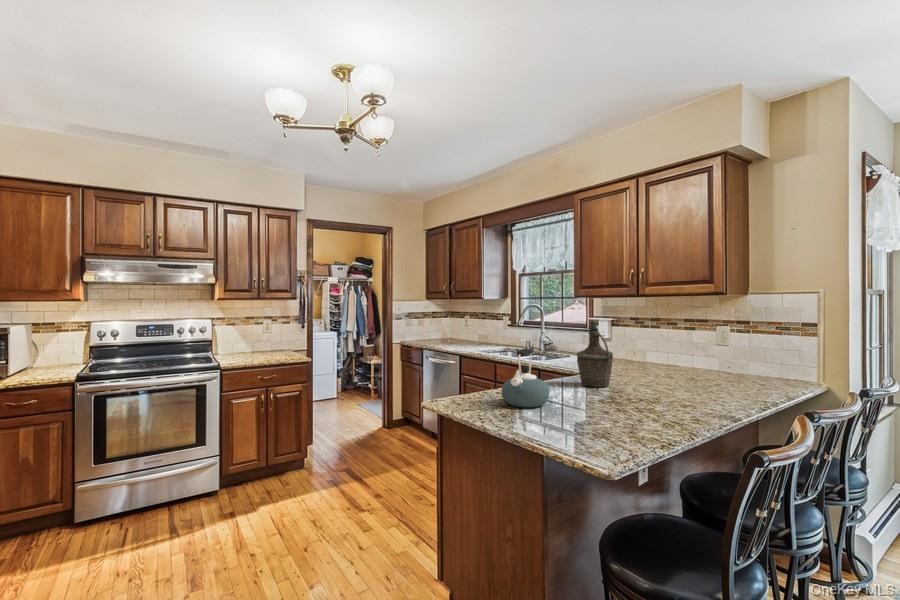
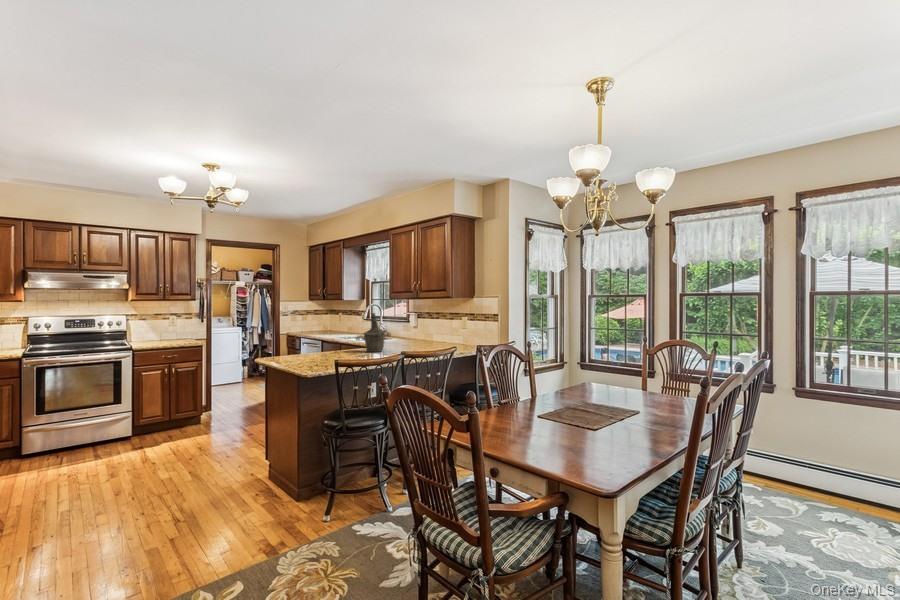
kettle: present [502,349,549,408] -> none [300,328,328,360]

